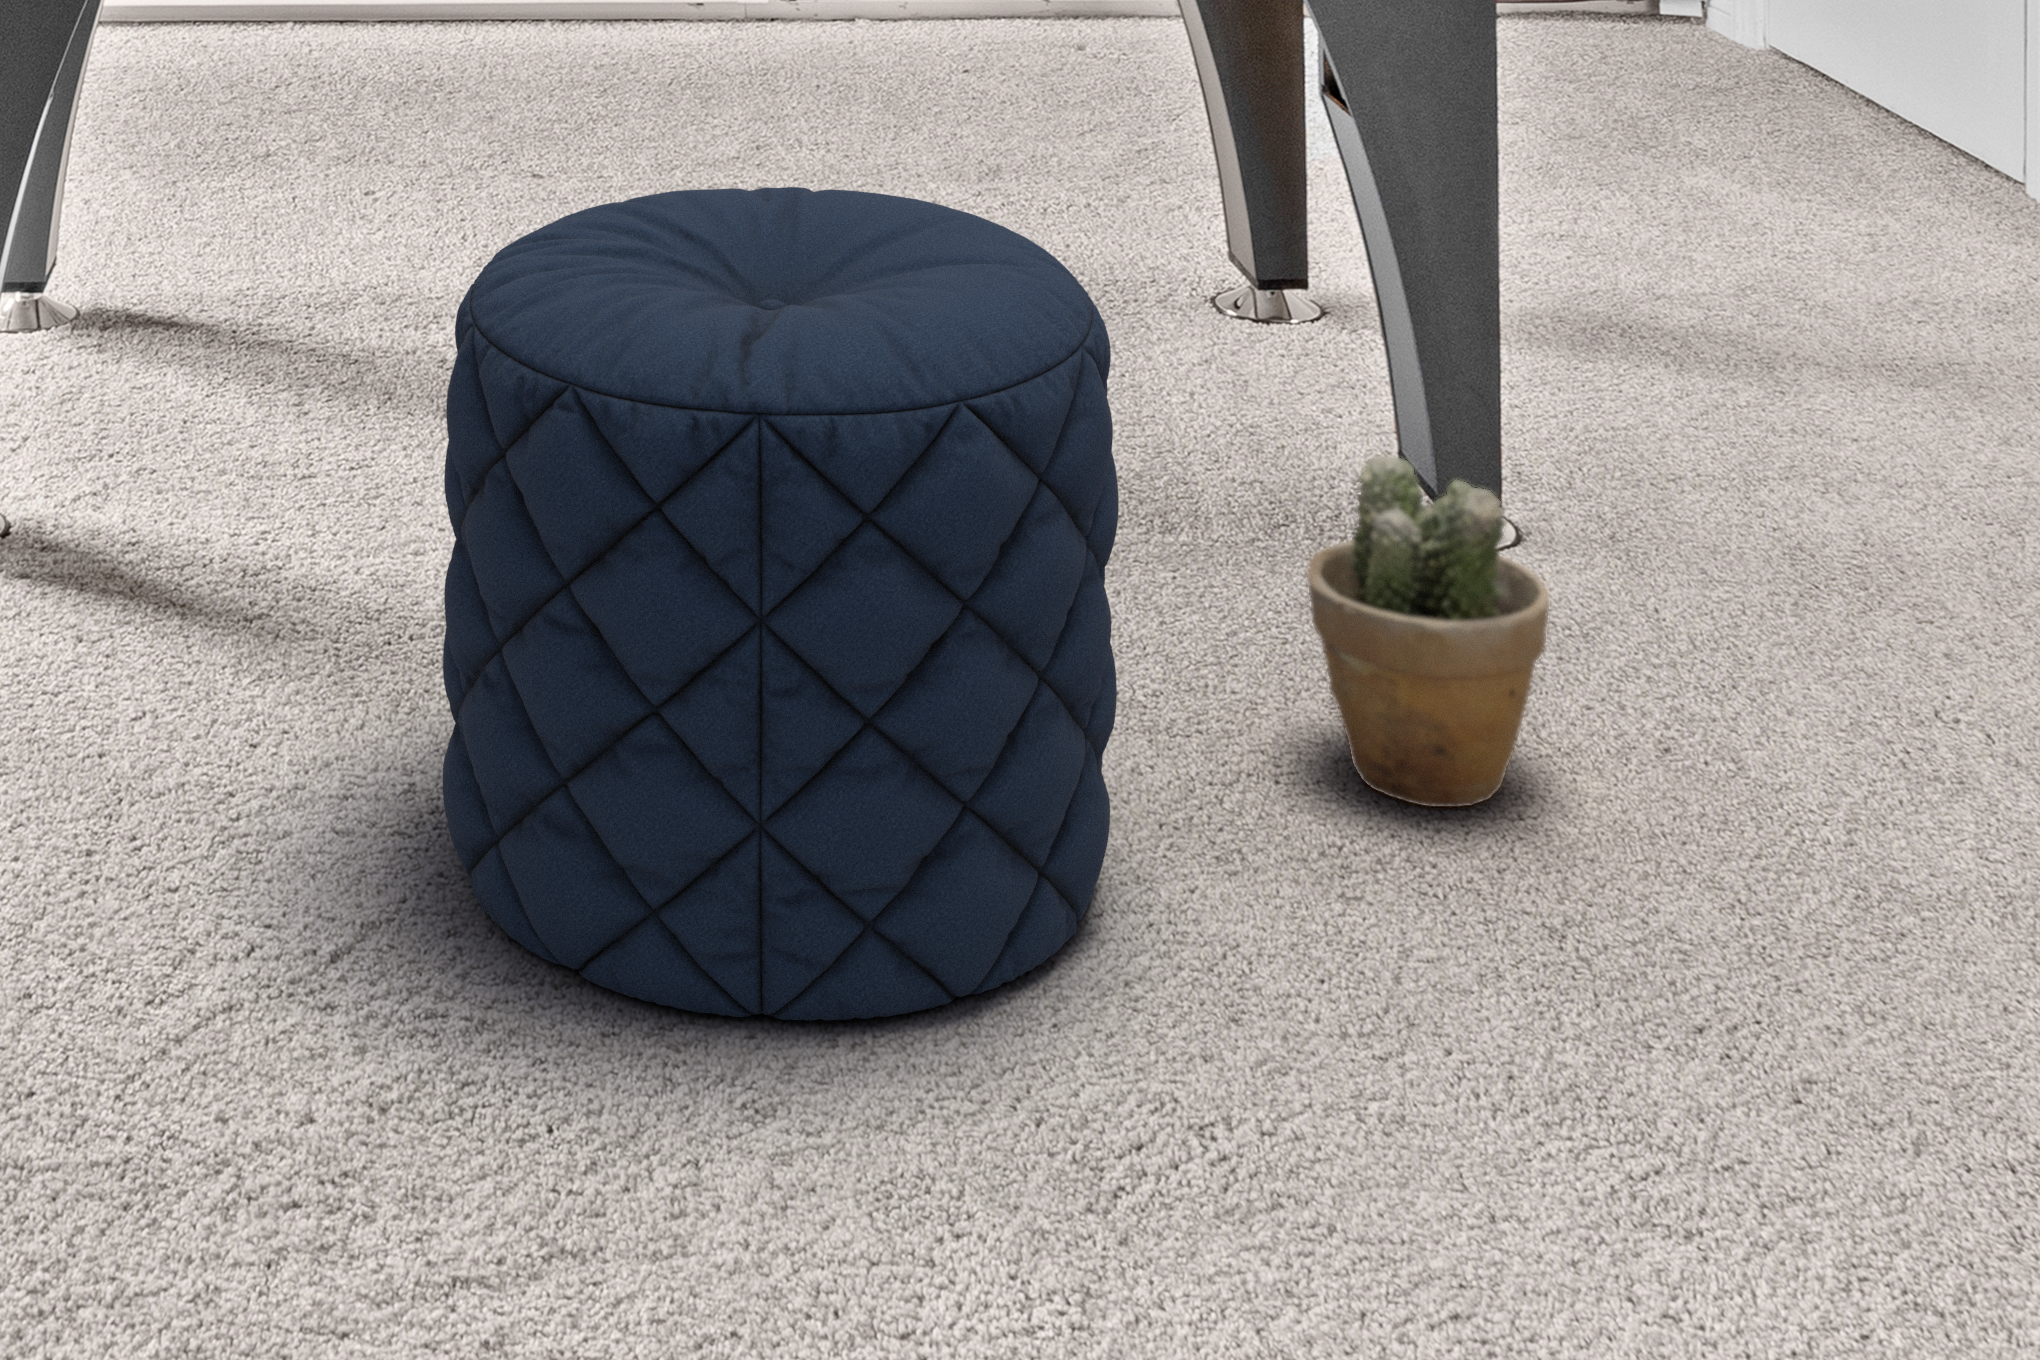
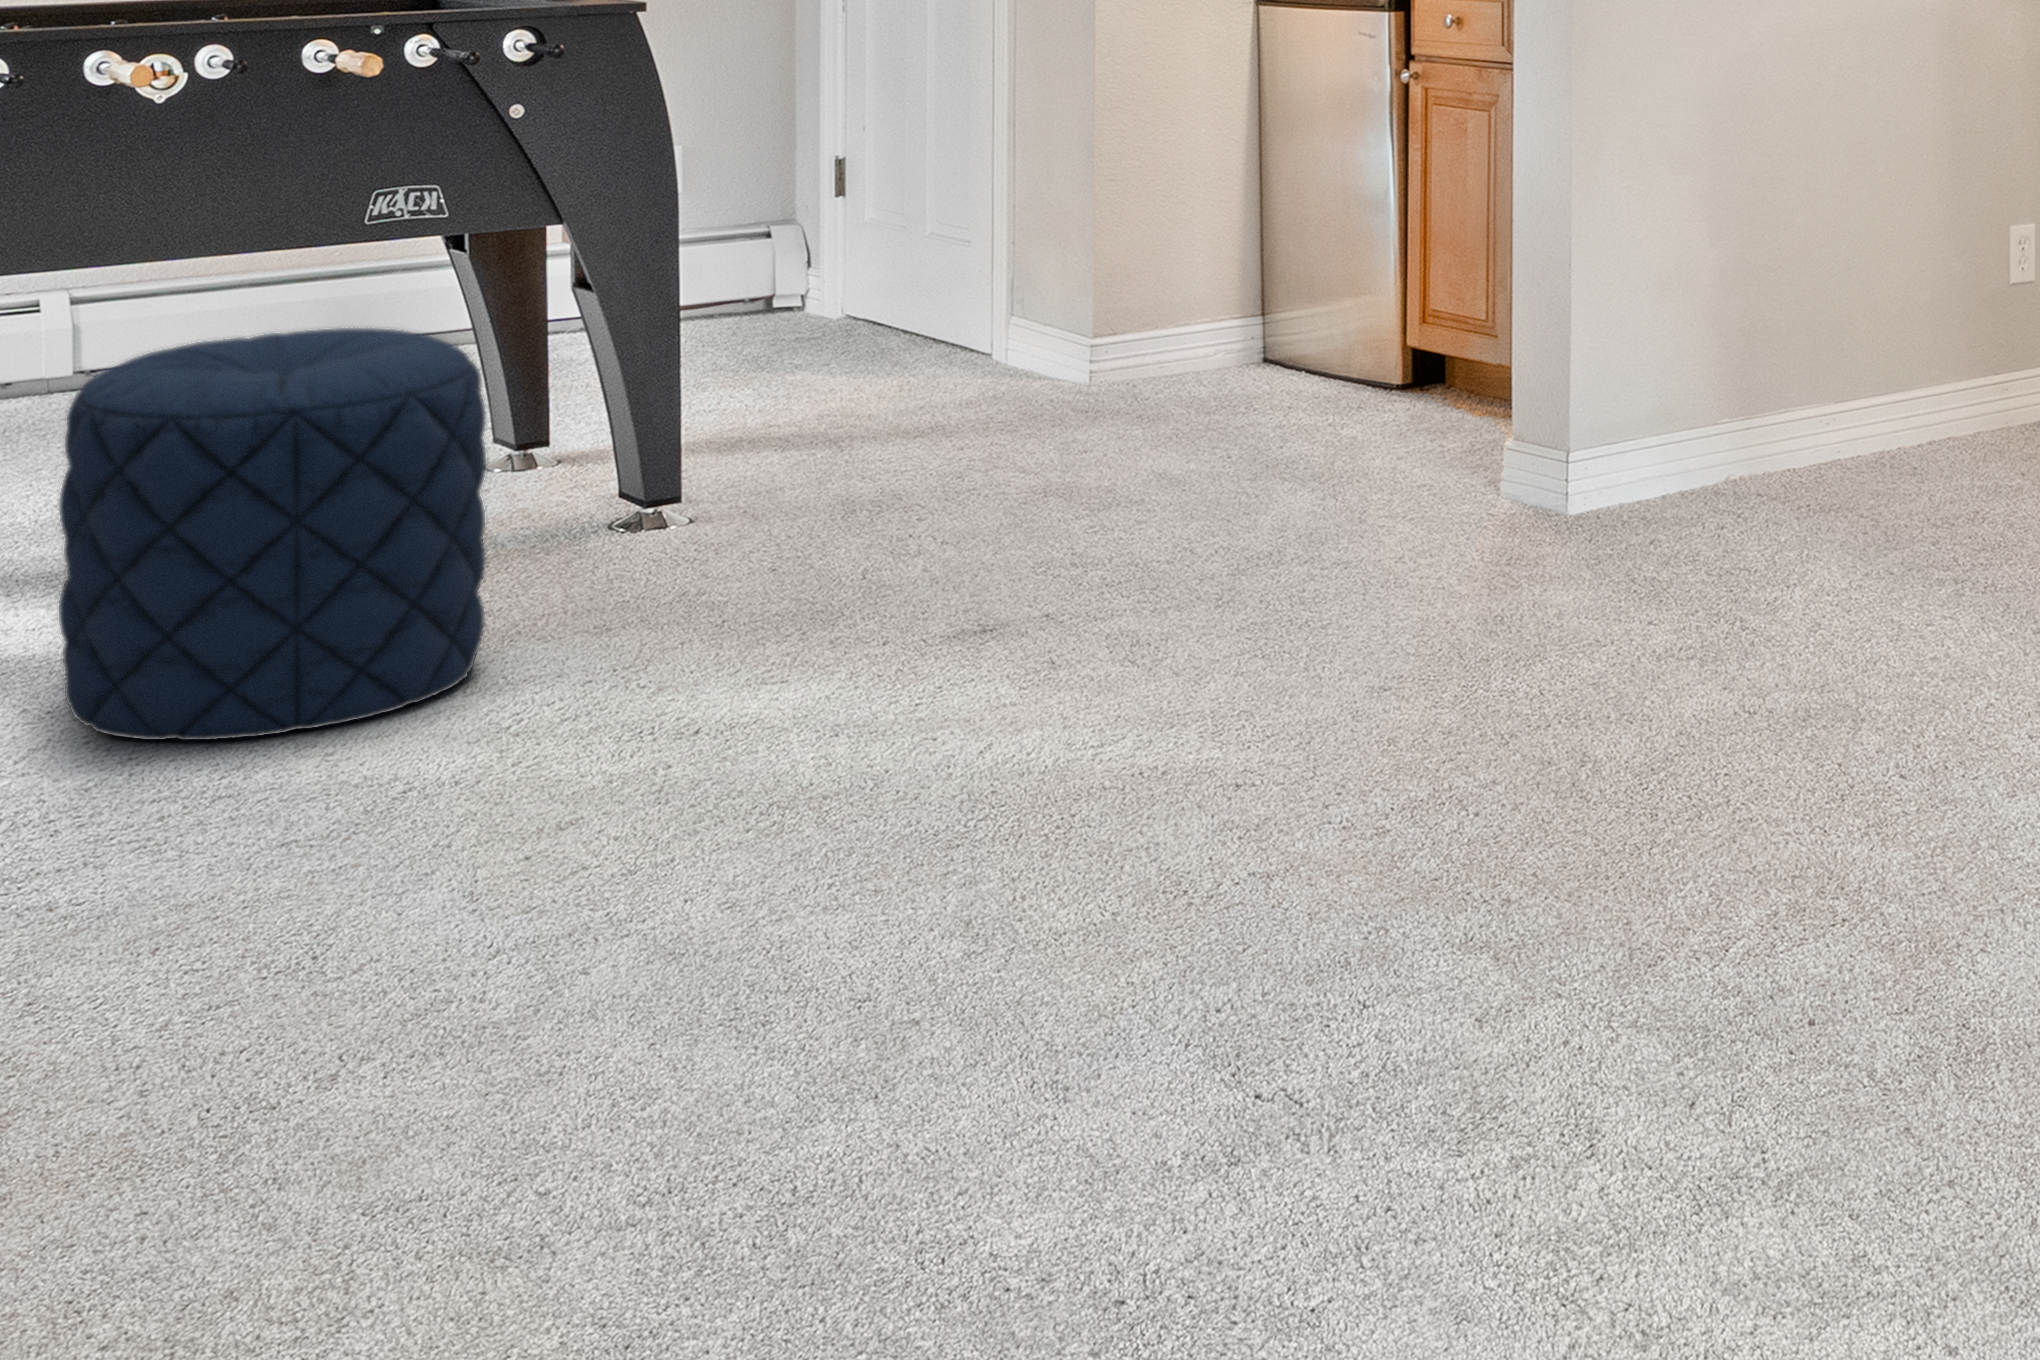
potted plant: present [1307,455,1549,807] -> none [583,440,717,611]

